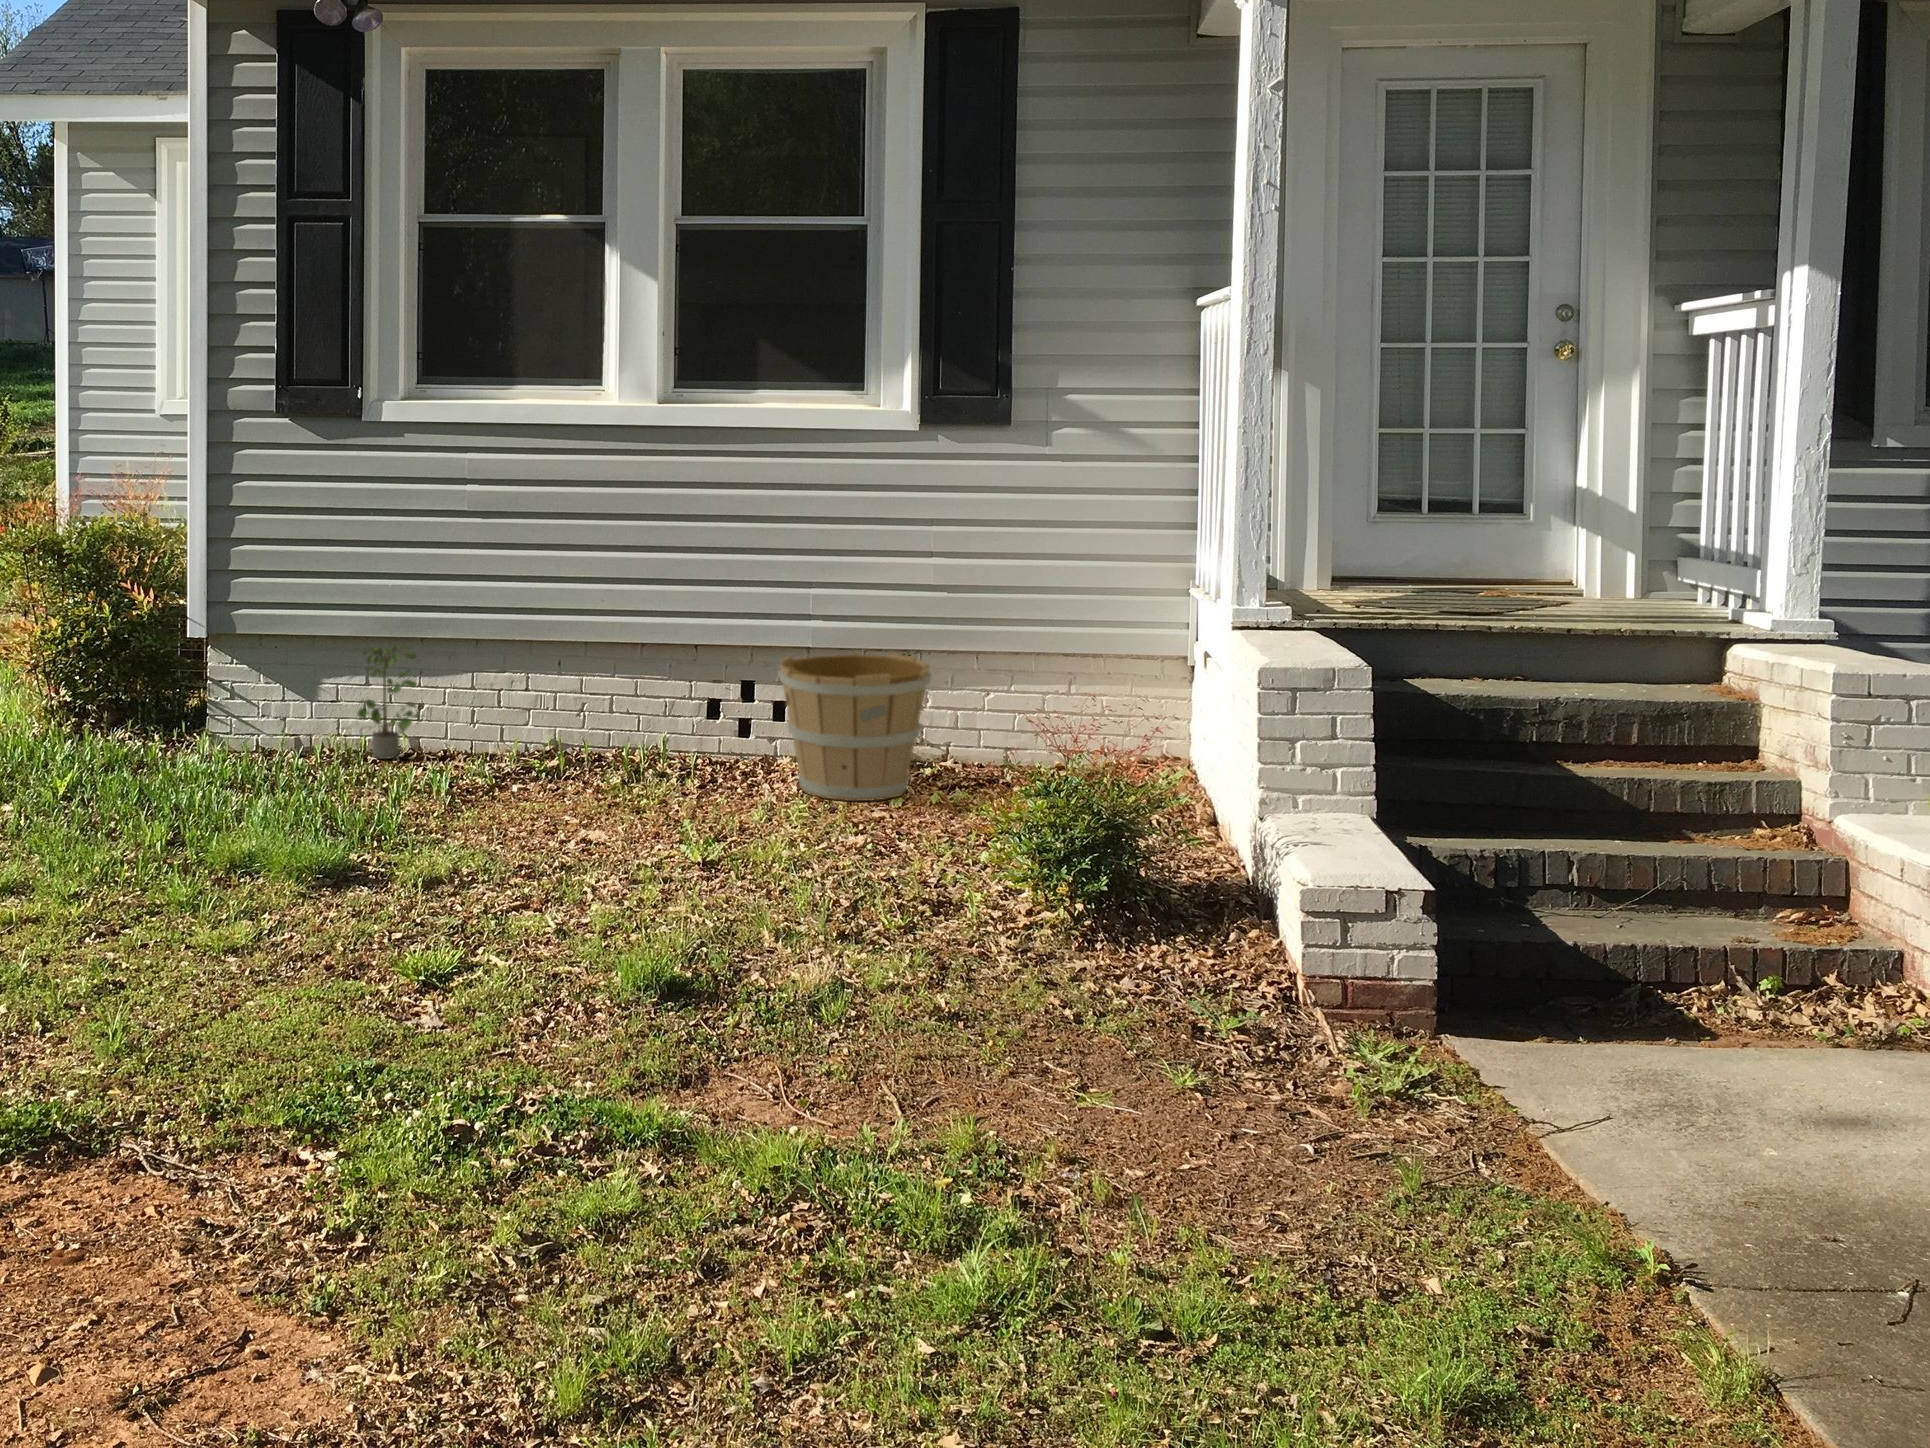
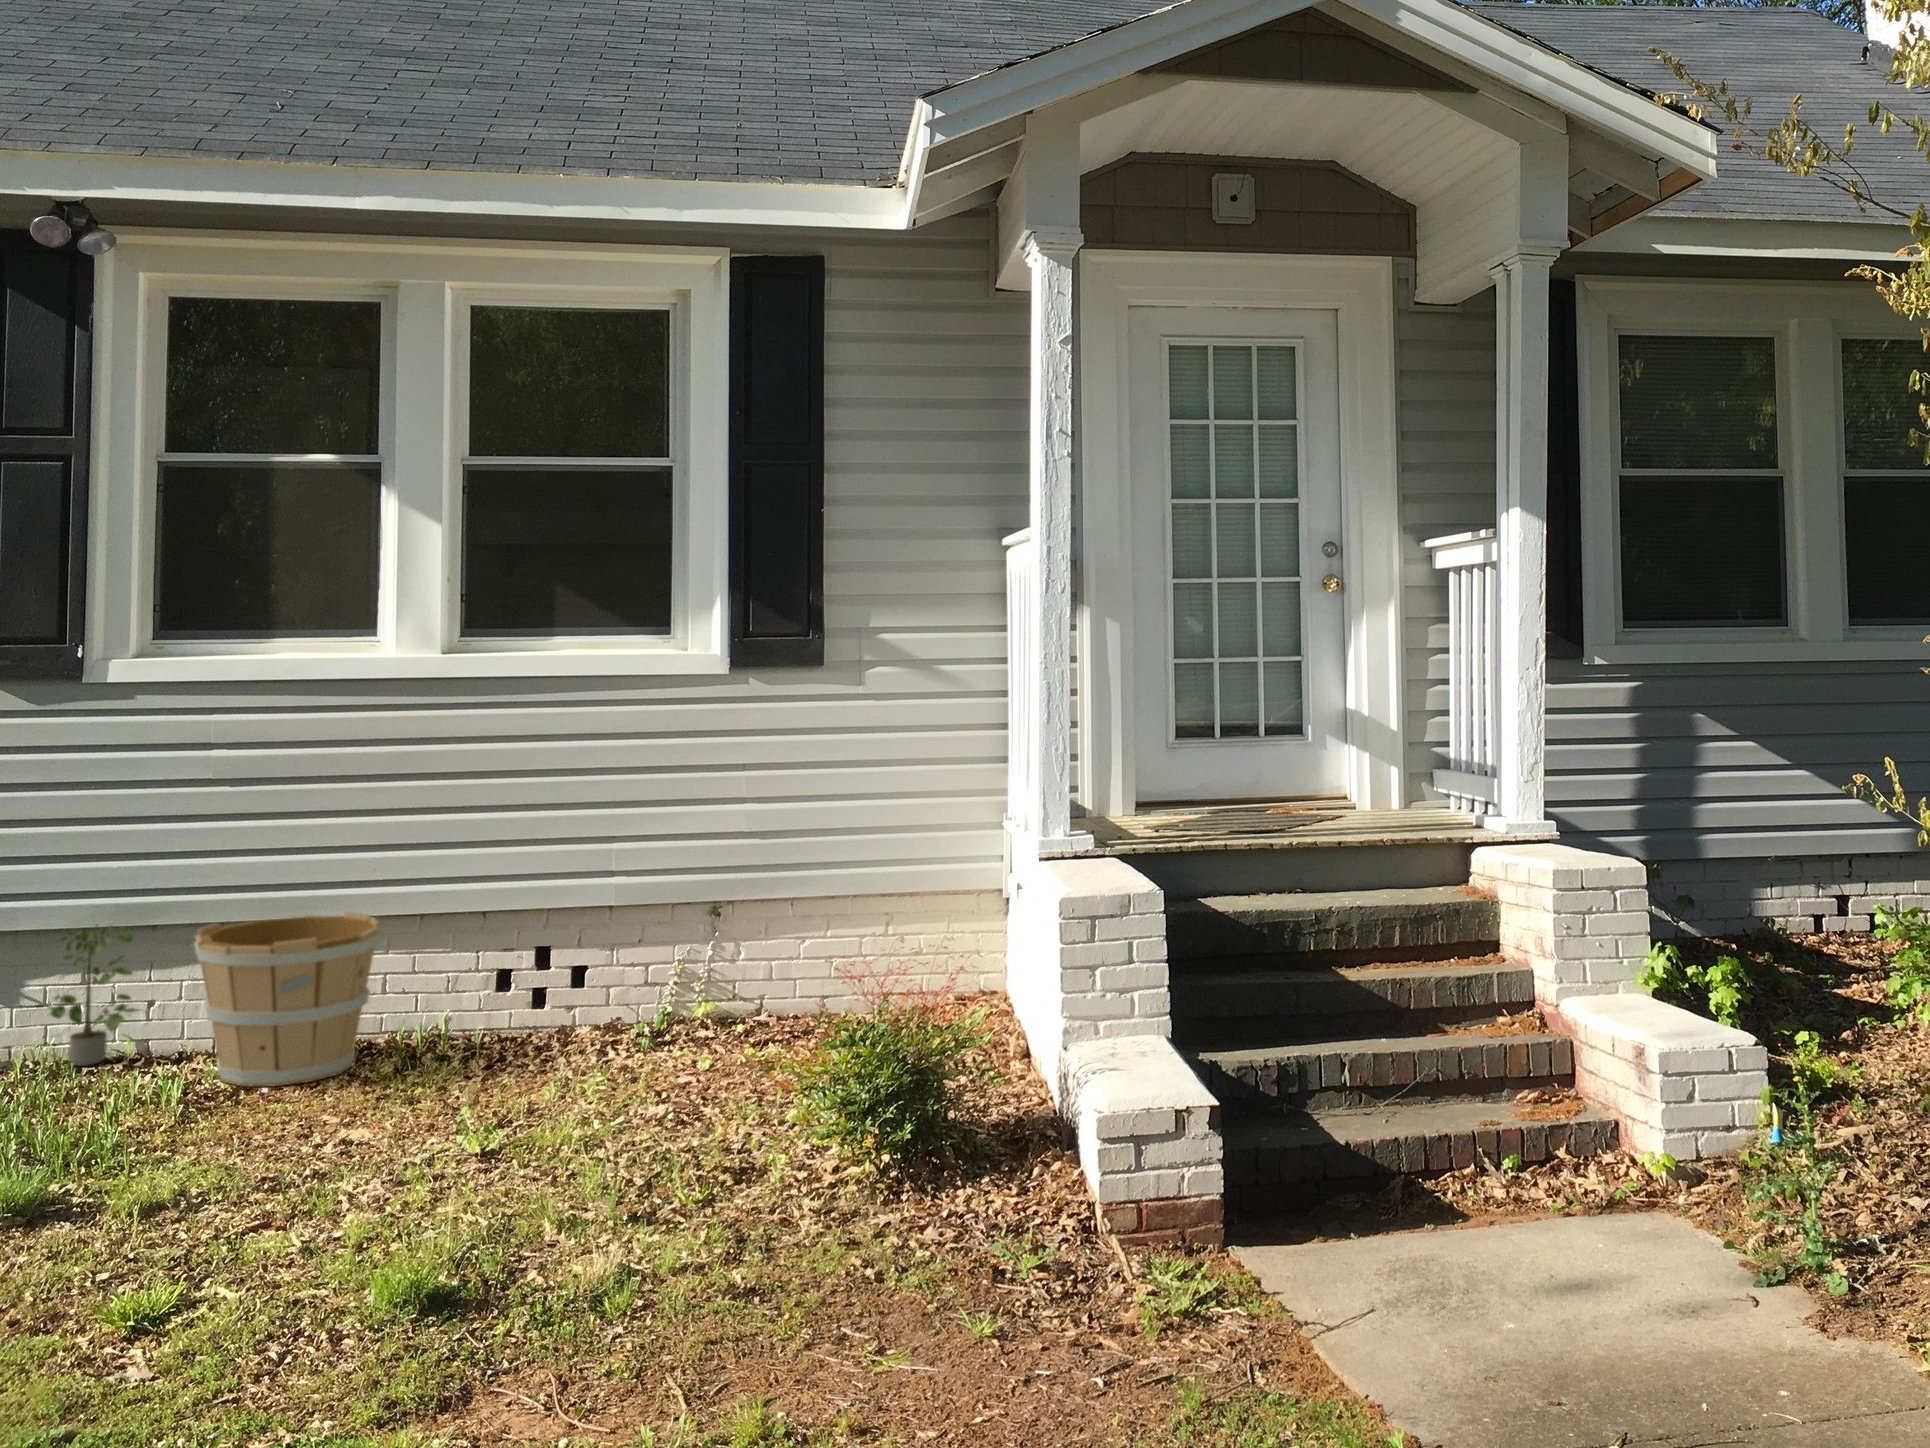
wooden bucket: present [778,653,931,801] -> present [194,912,382,1086]

